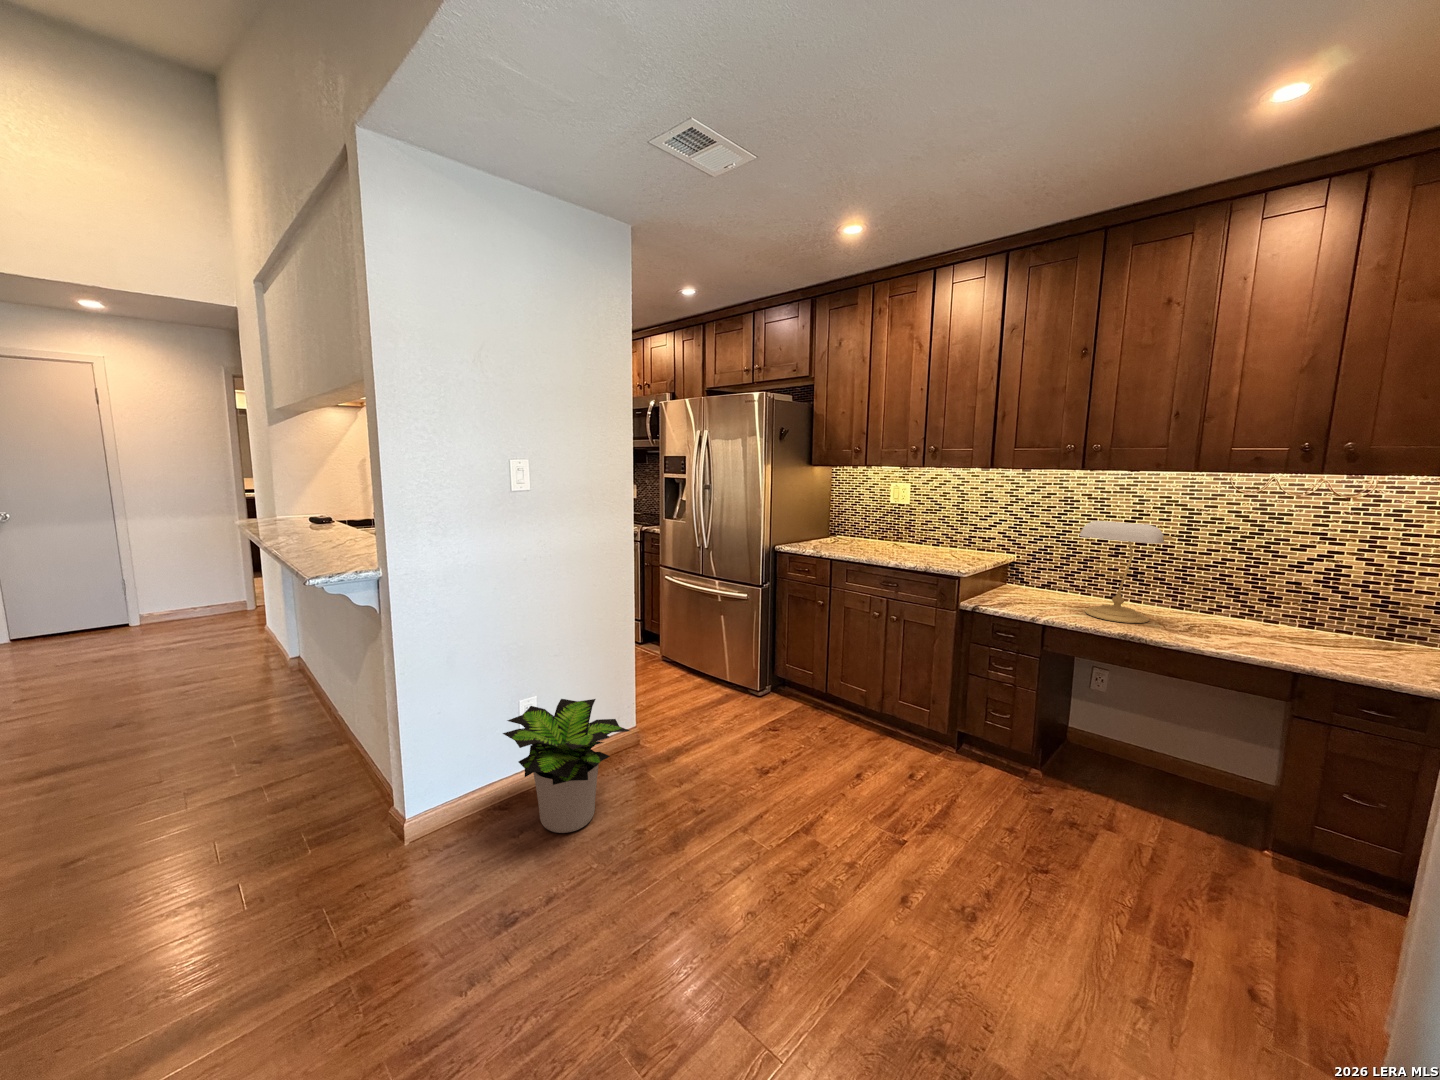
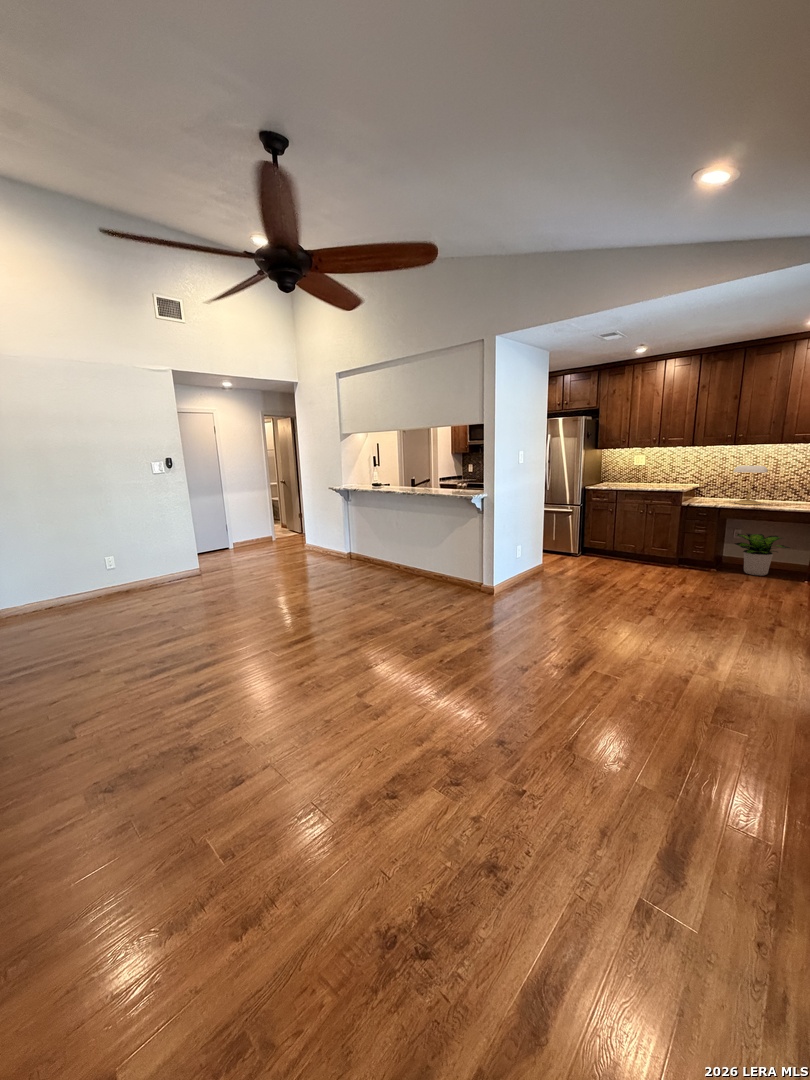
potted plant: present [503,699,630,833] -> present [735,534,790,576]

